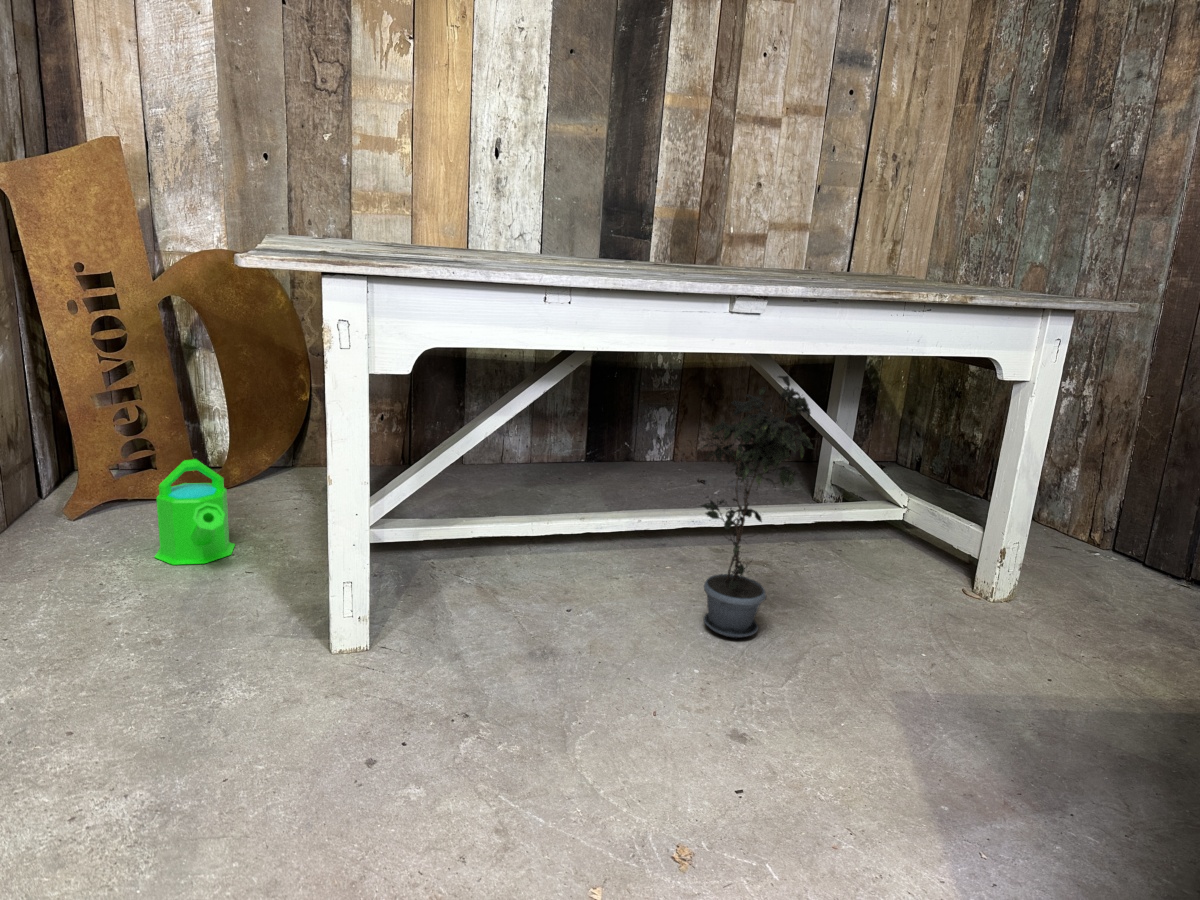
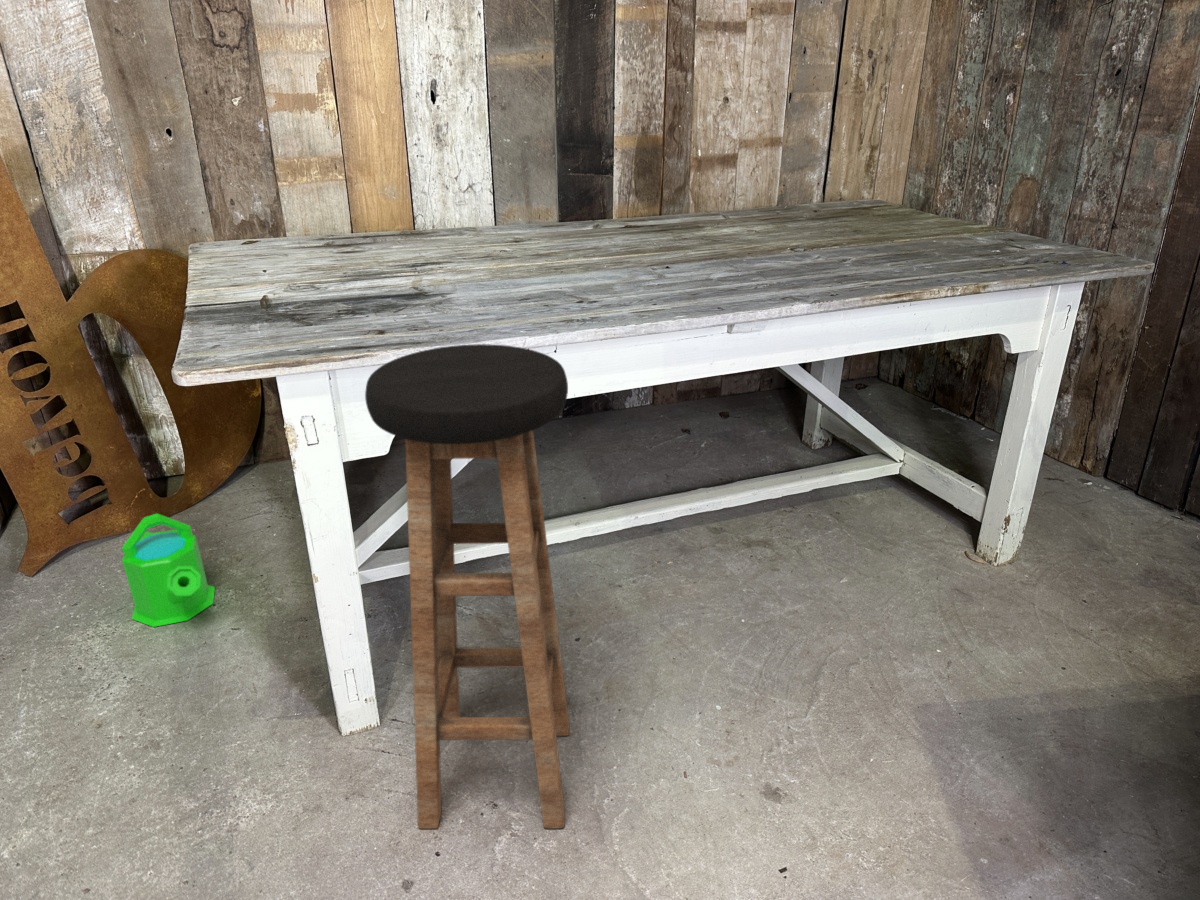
bar stool: none [388,268,573,739] -> present [365,344,569,829]
potted plant: present [698,376,814,639] -> none [698,393,830,656]

